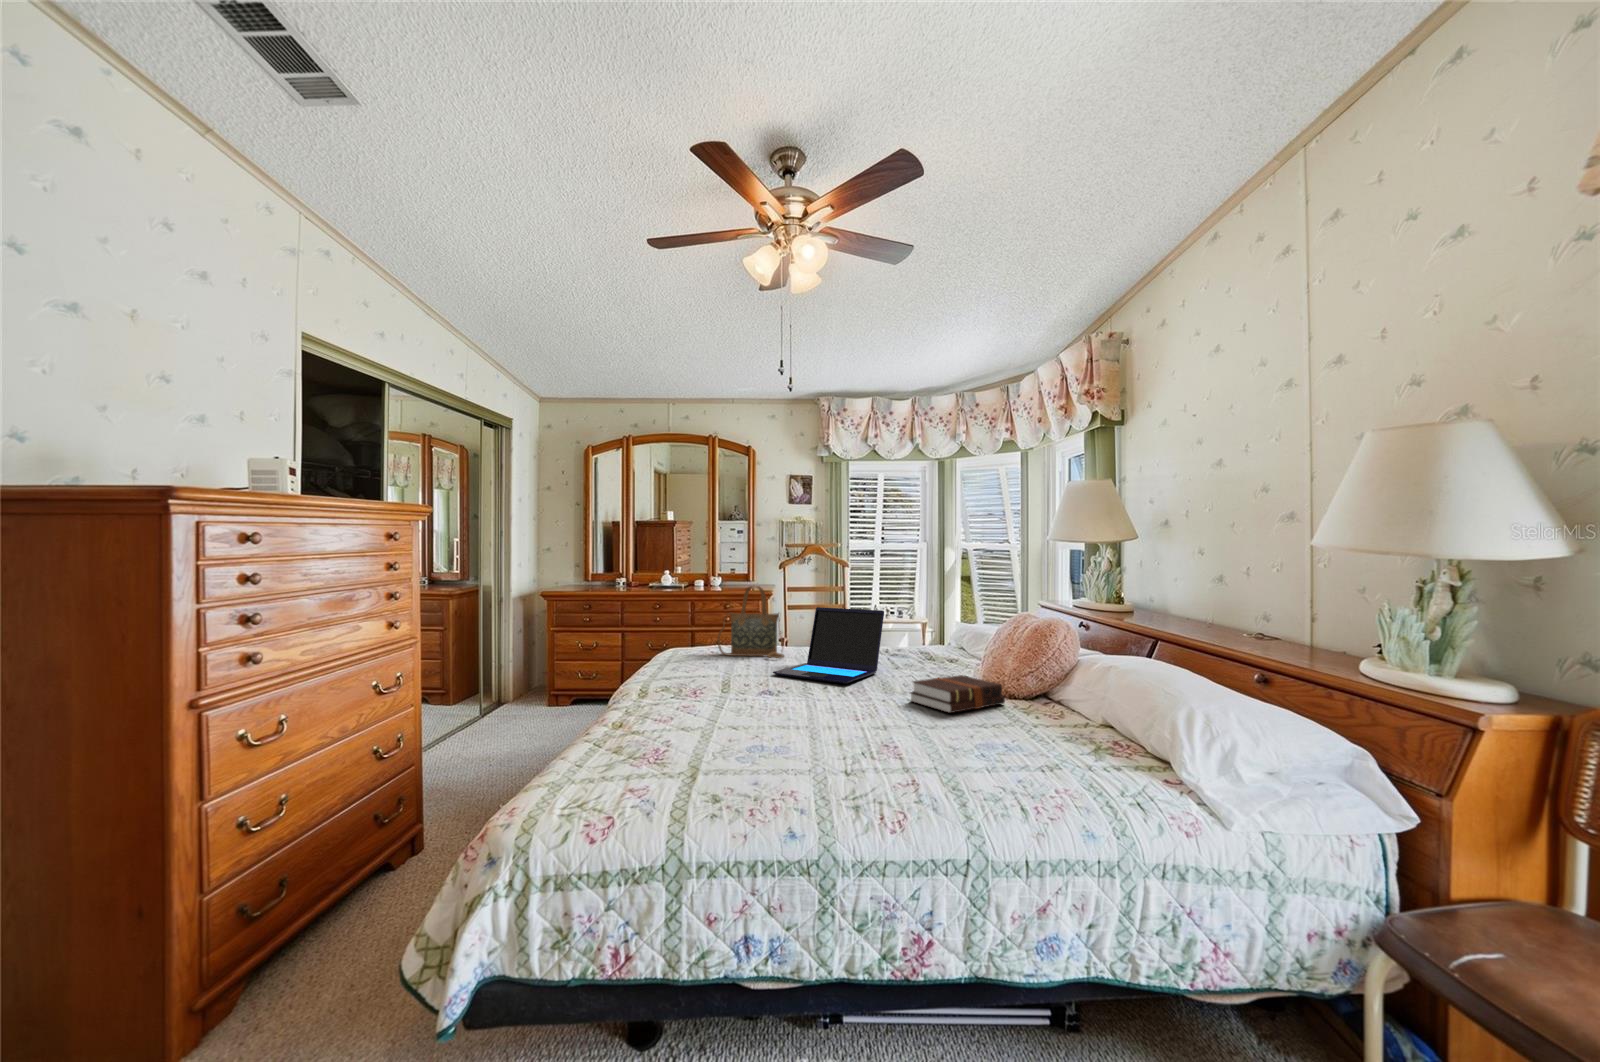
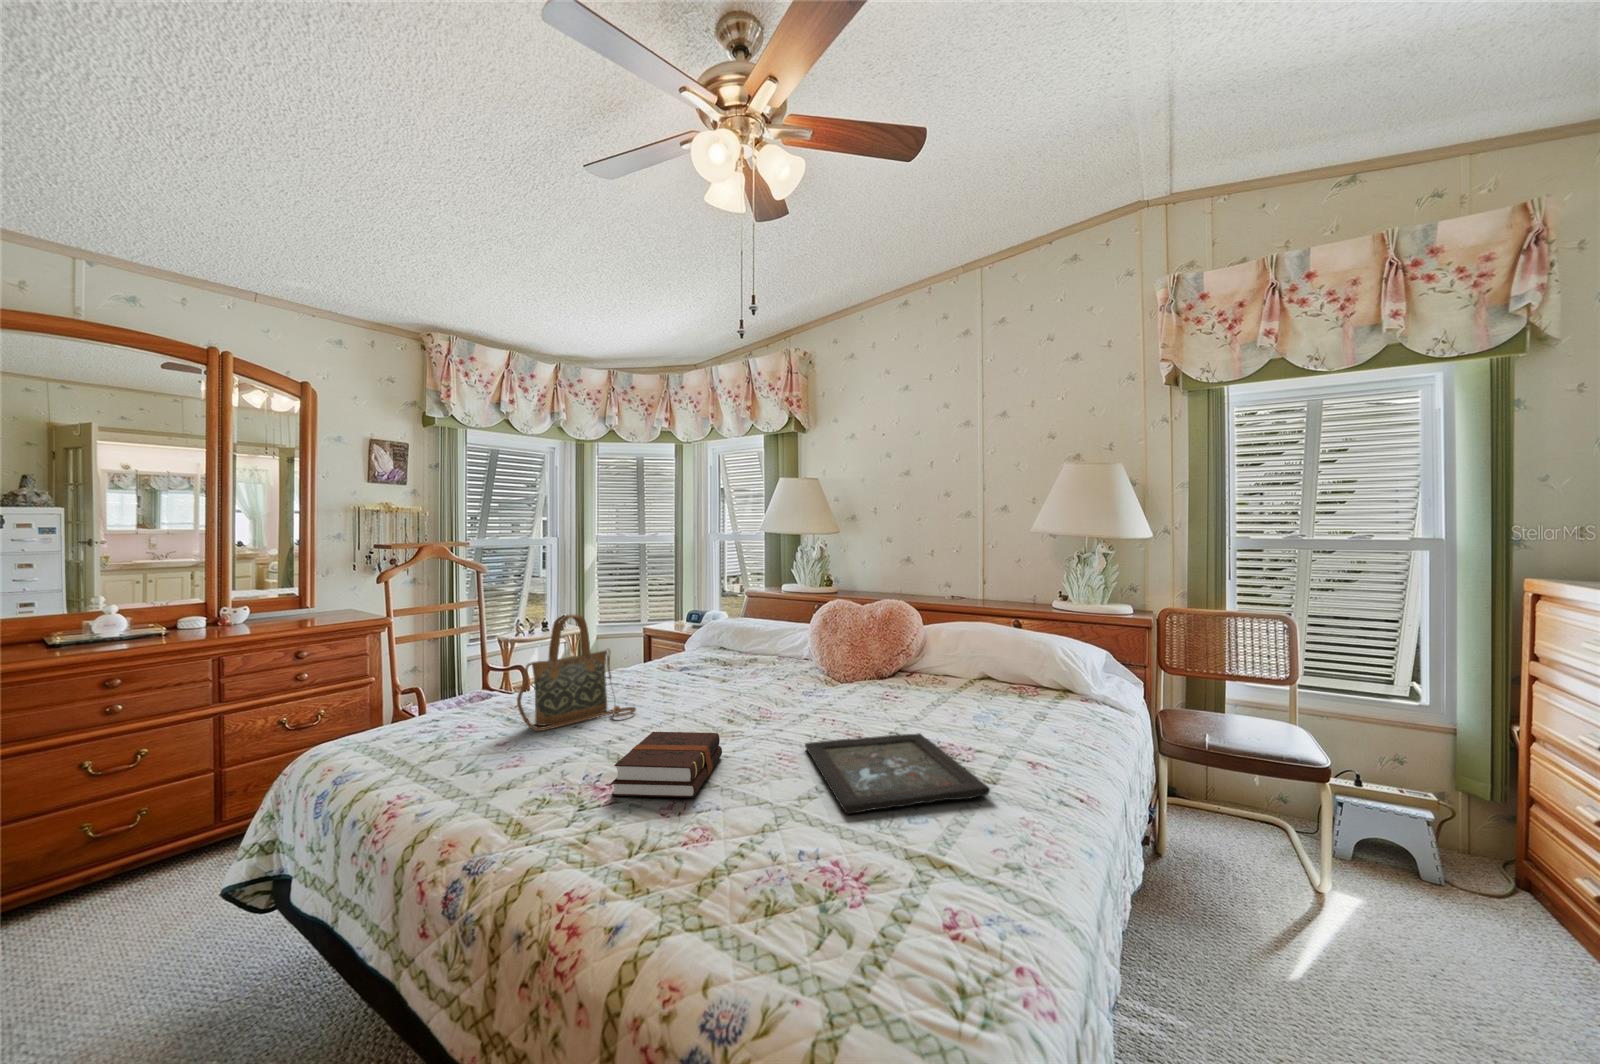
laptop: present [773,607,884,684] -> none [682,626,811,736]
hardback book: present [910,675,1005,713] -> present [611,732,722,797]
tray: none [722,689,883,736] -> present [805,733,990,814]

